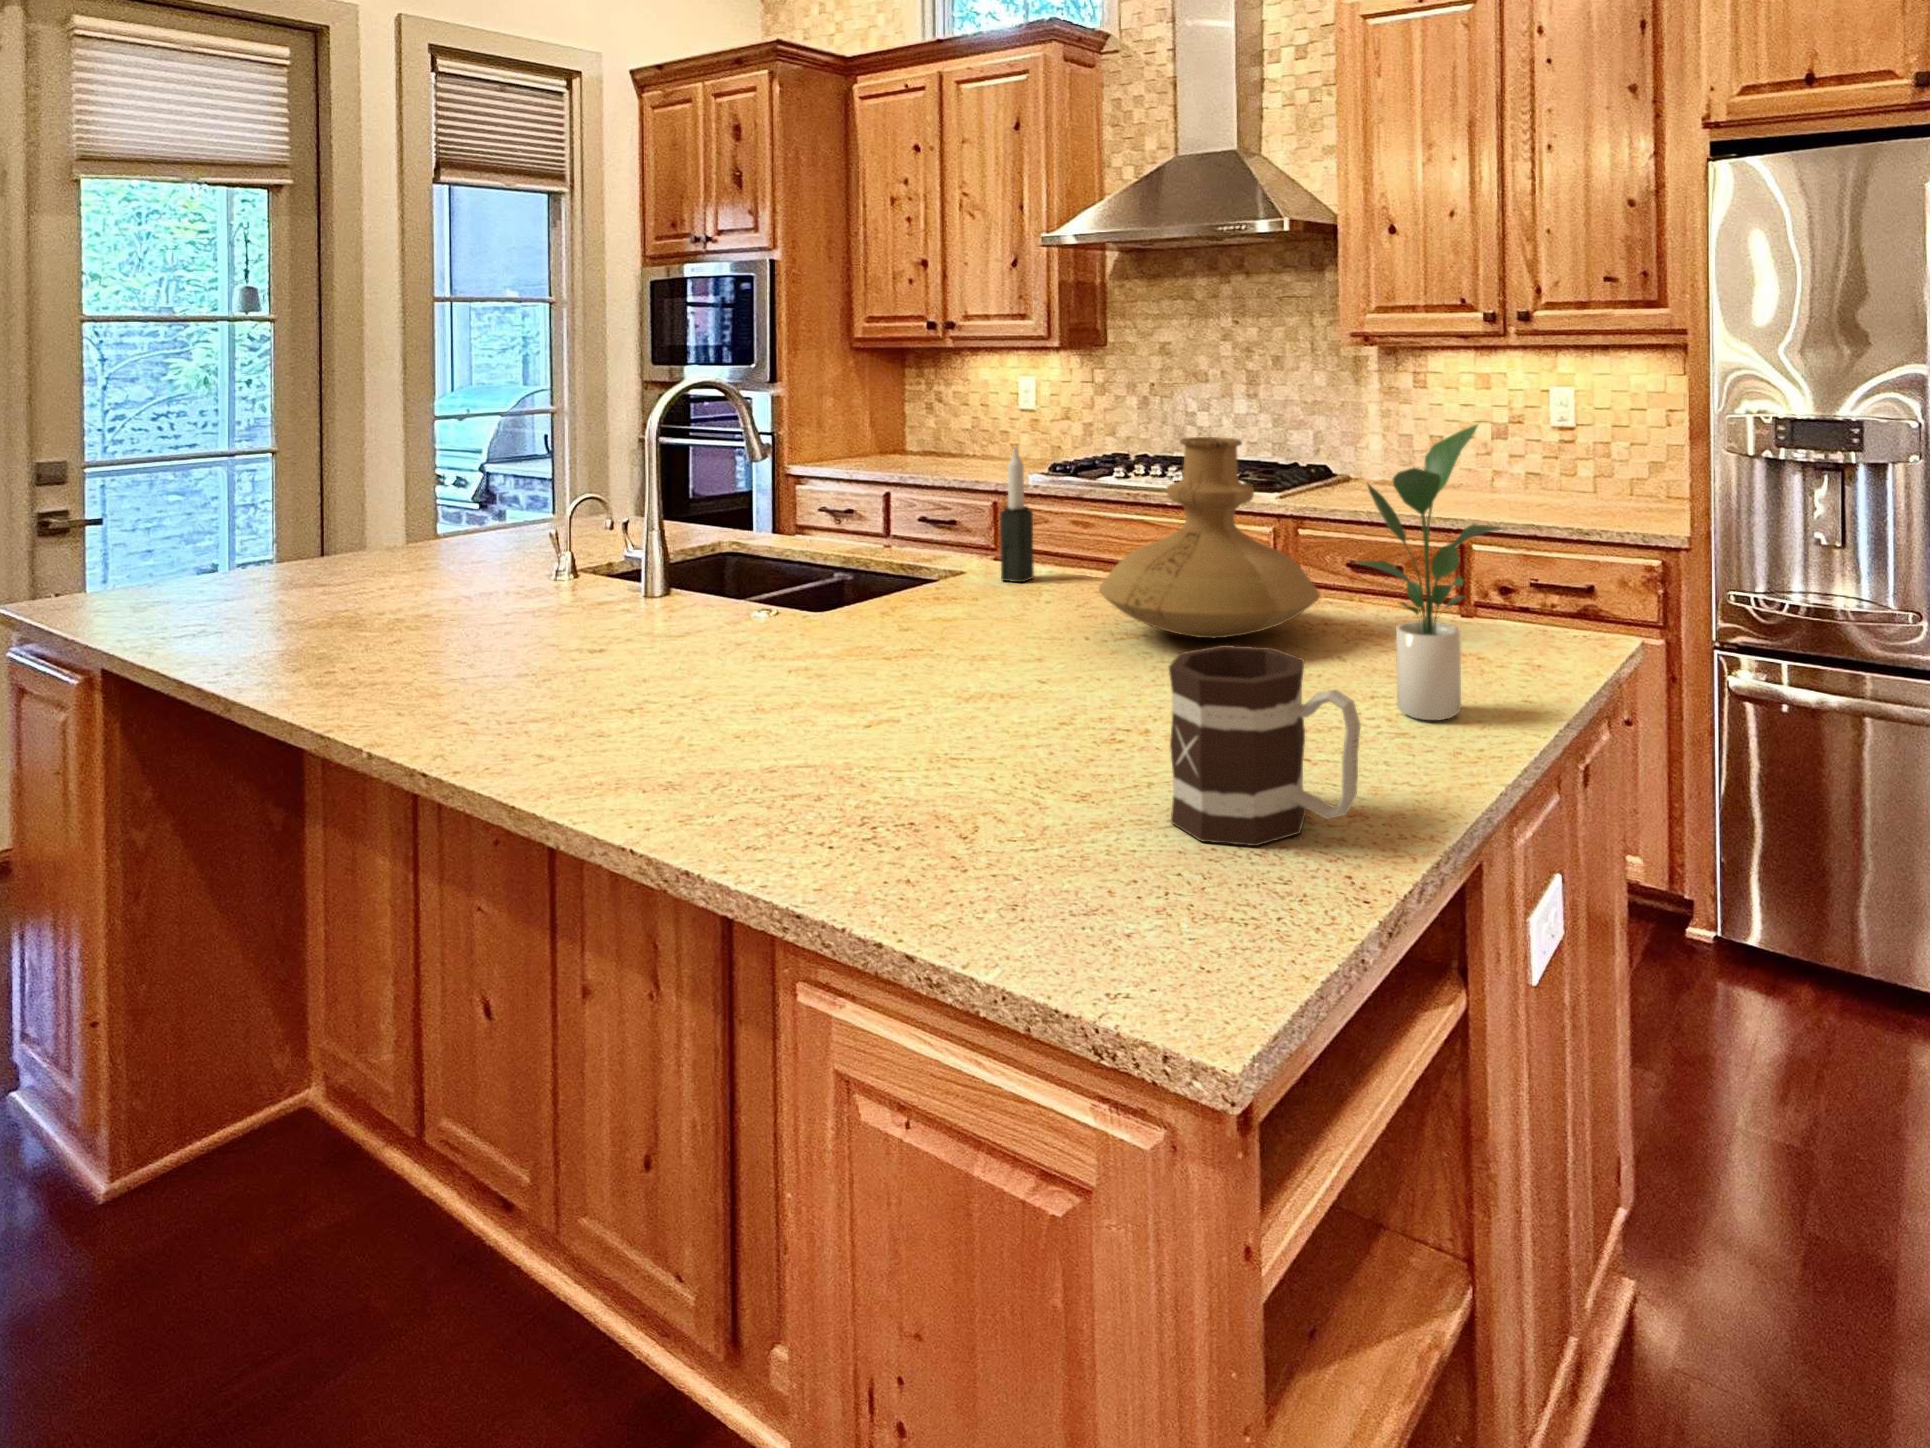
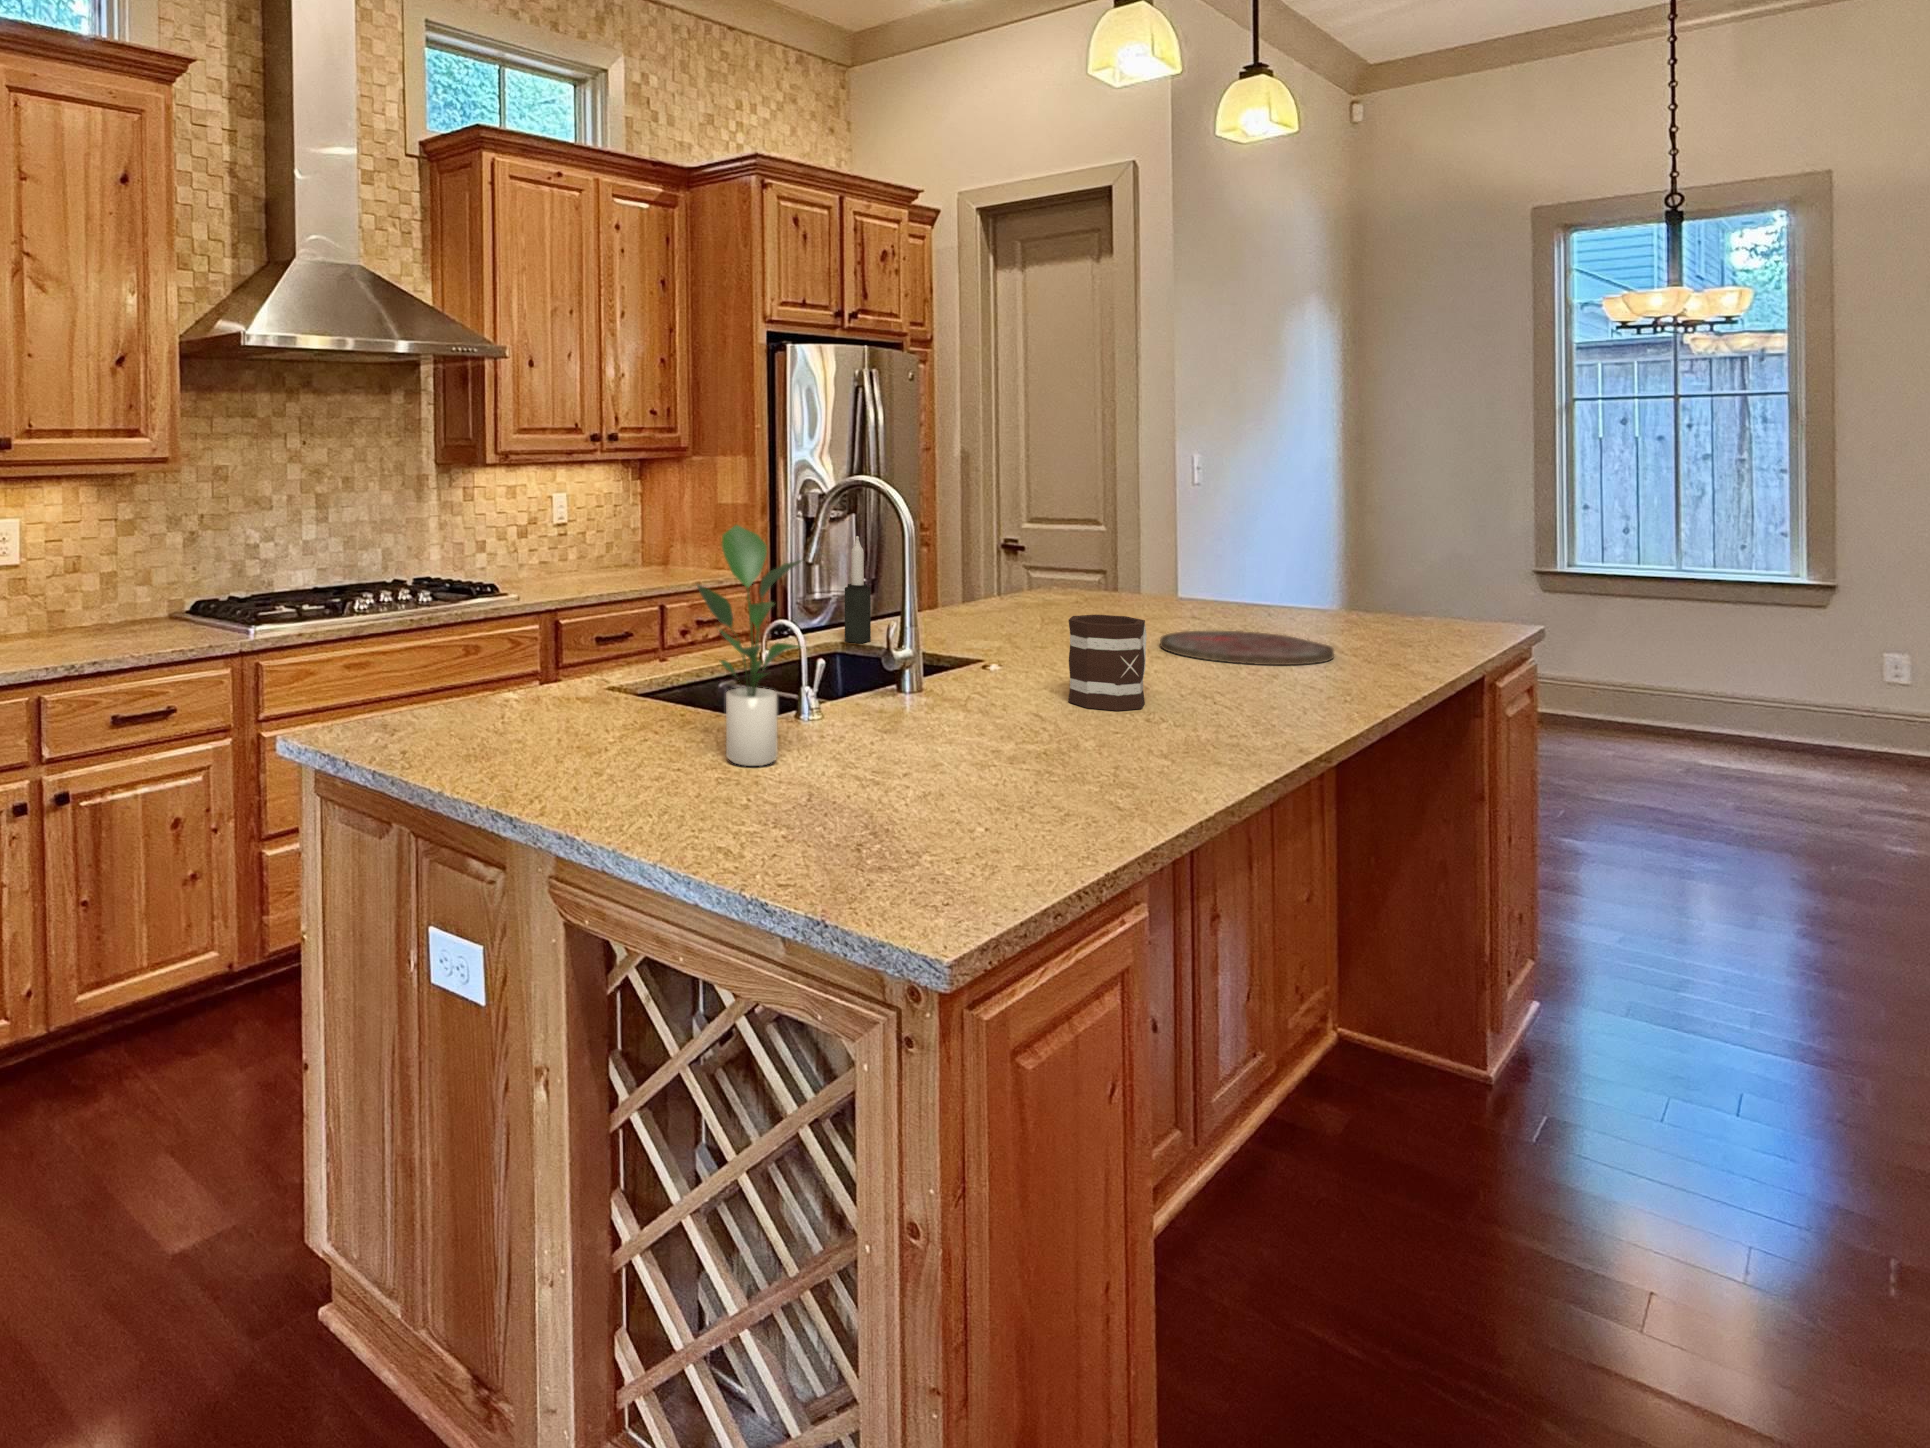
potted plant: present [1355,425,1507,720] -> present [697,525,801,766]
vase: present [1099,437,1320,638] -> none [966,508,1105,626]
mug: present [1169,645,1360,846] -> present [1068,615,1147,711]
cutting board: none [833,672,1131,781] -> present [1160,631,1334,665]

